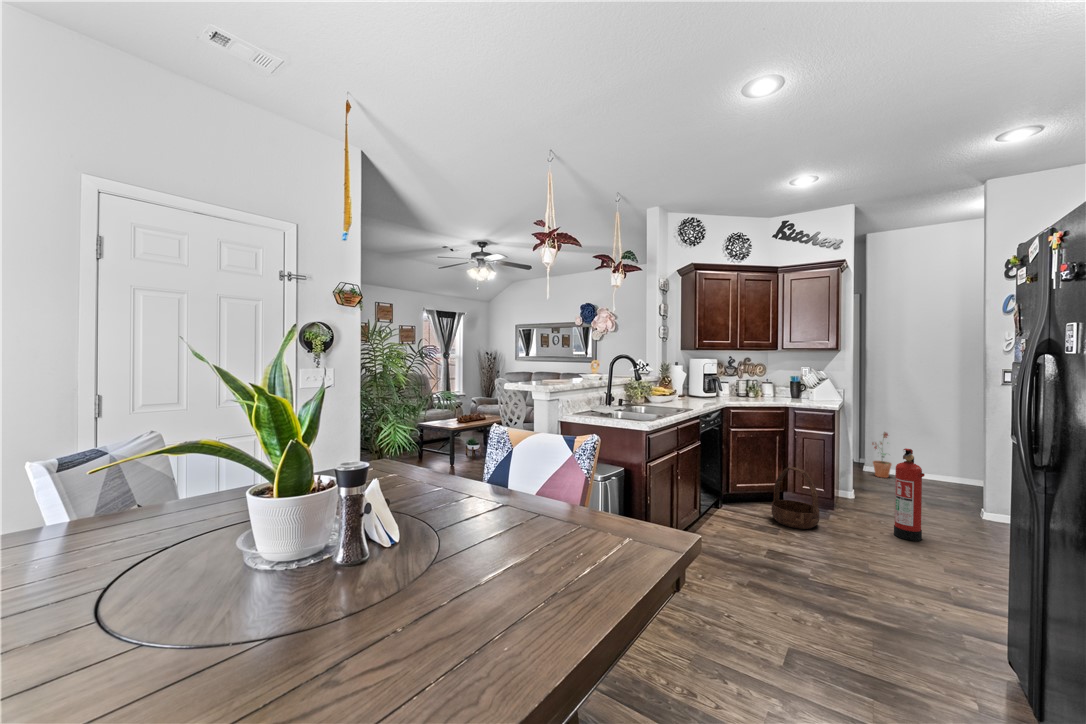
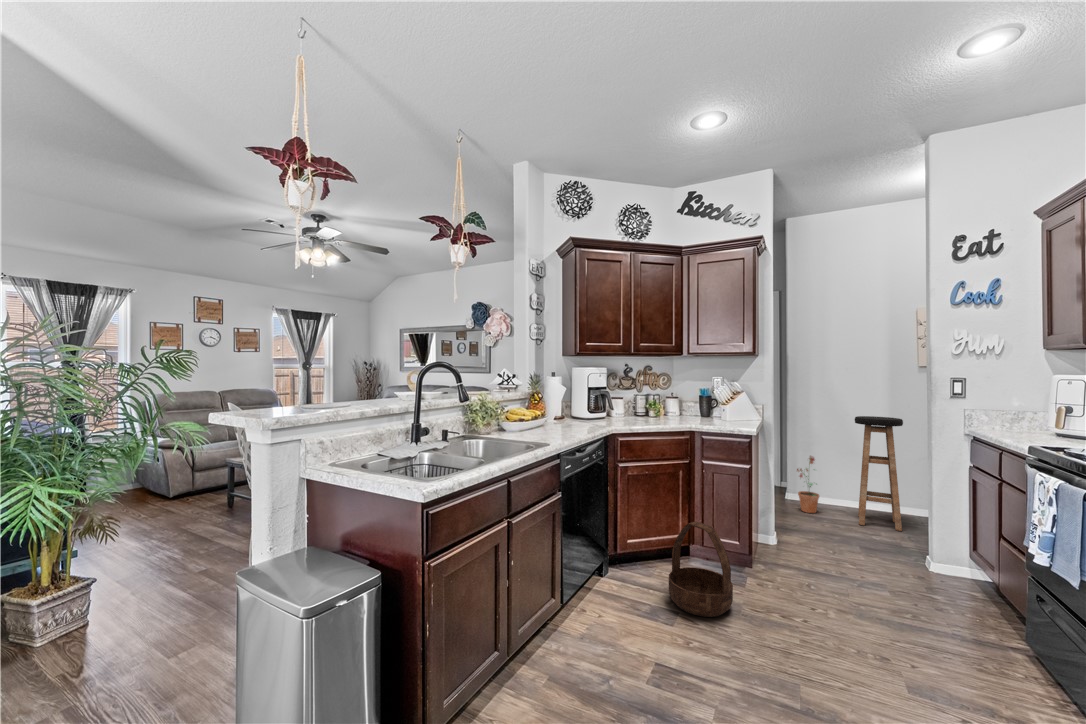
bar stool: none [924,400,967,492] -> present [855,416,903,531]
fire extinguisher: present [894,448,925,541] -> none [833,494,872,631]

